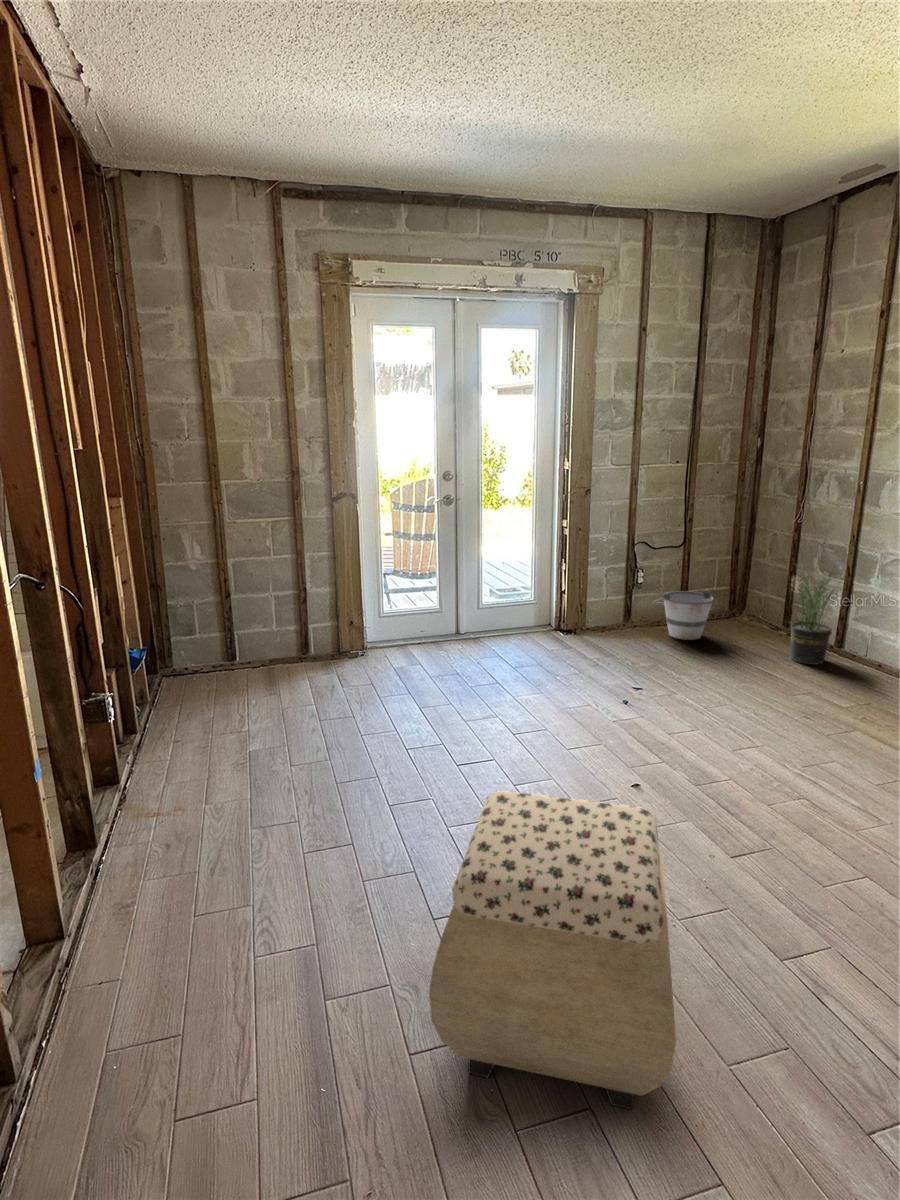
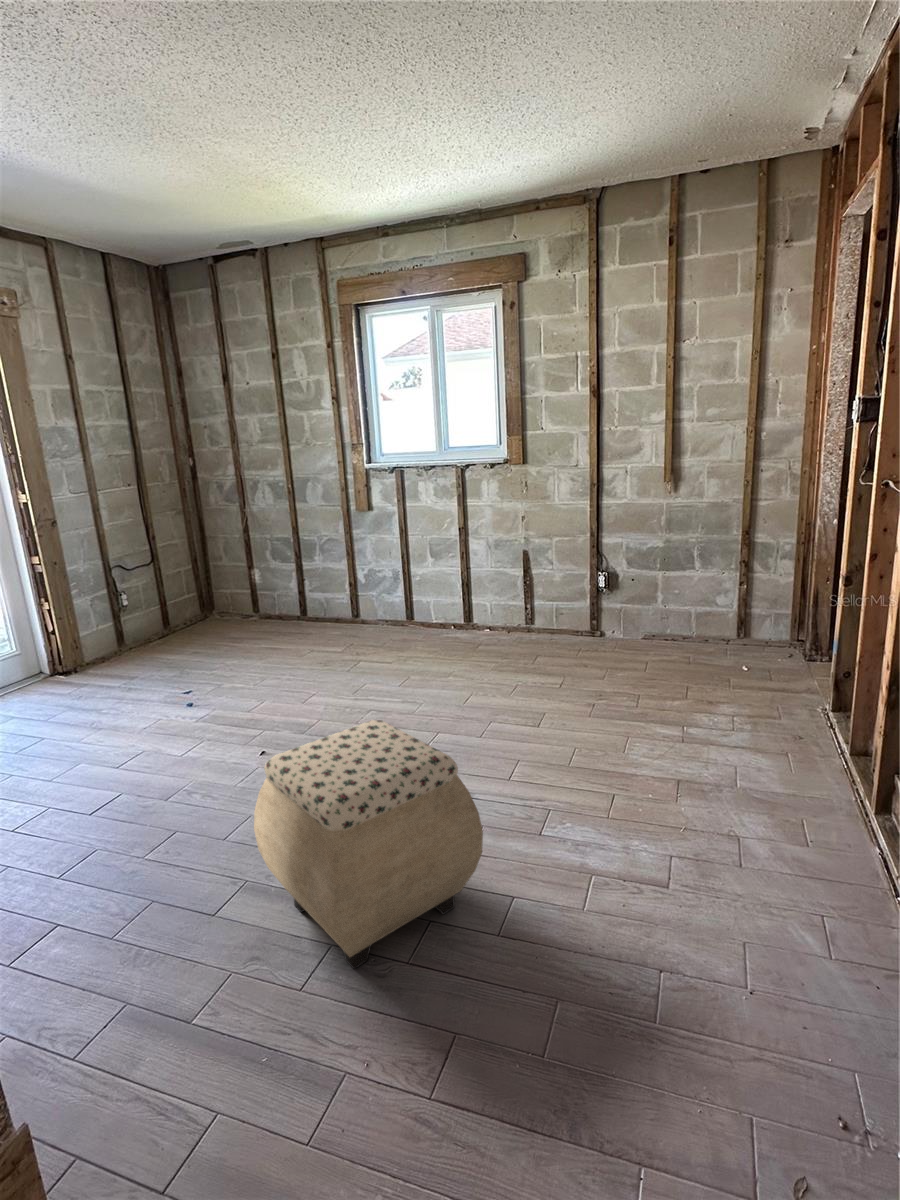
potted plant: present [790,560,843,665] -> none [256,546,306,634]
bucket: present [652,589,713,640] -> none [143,596,201,647]

